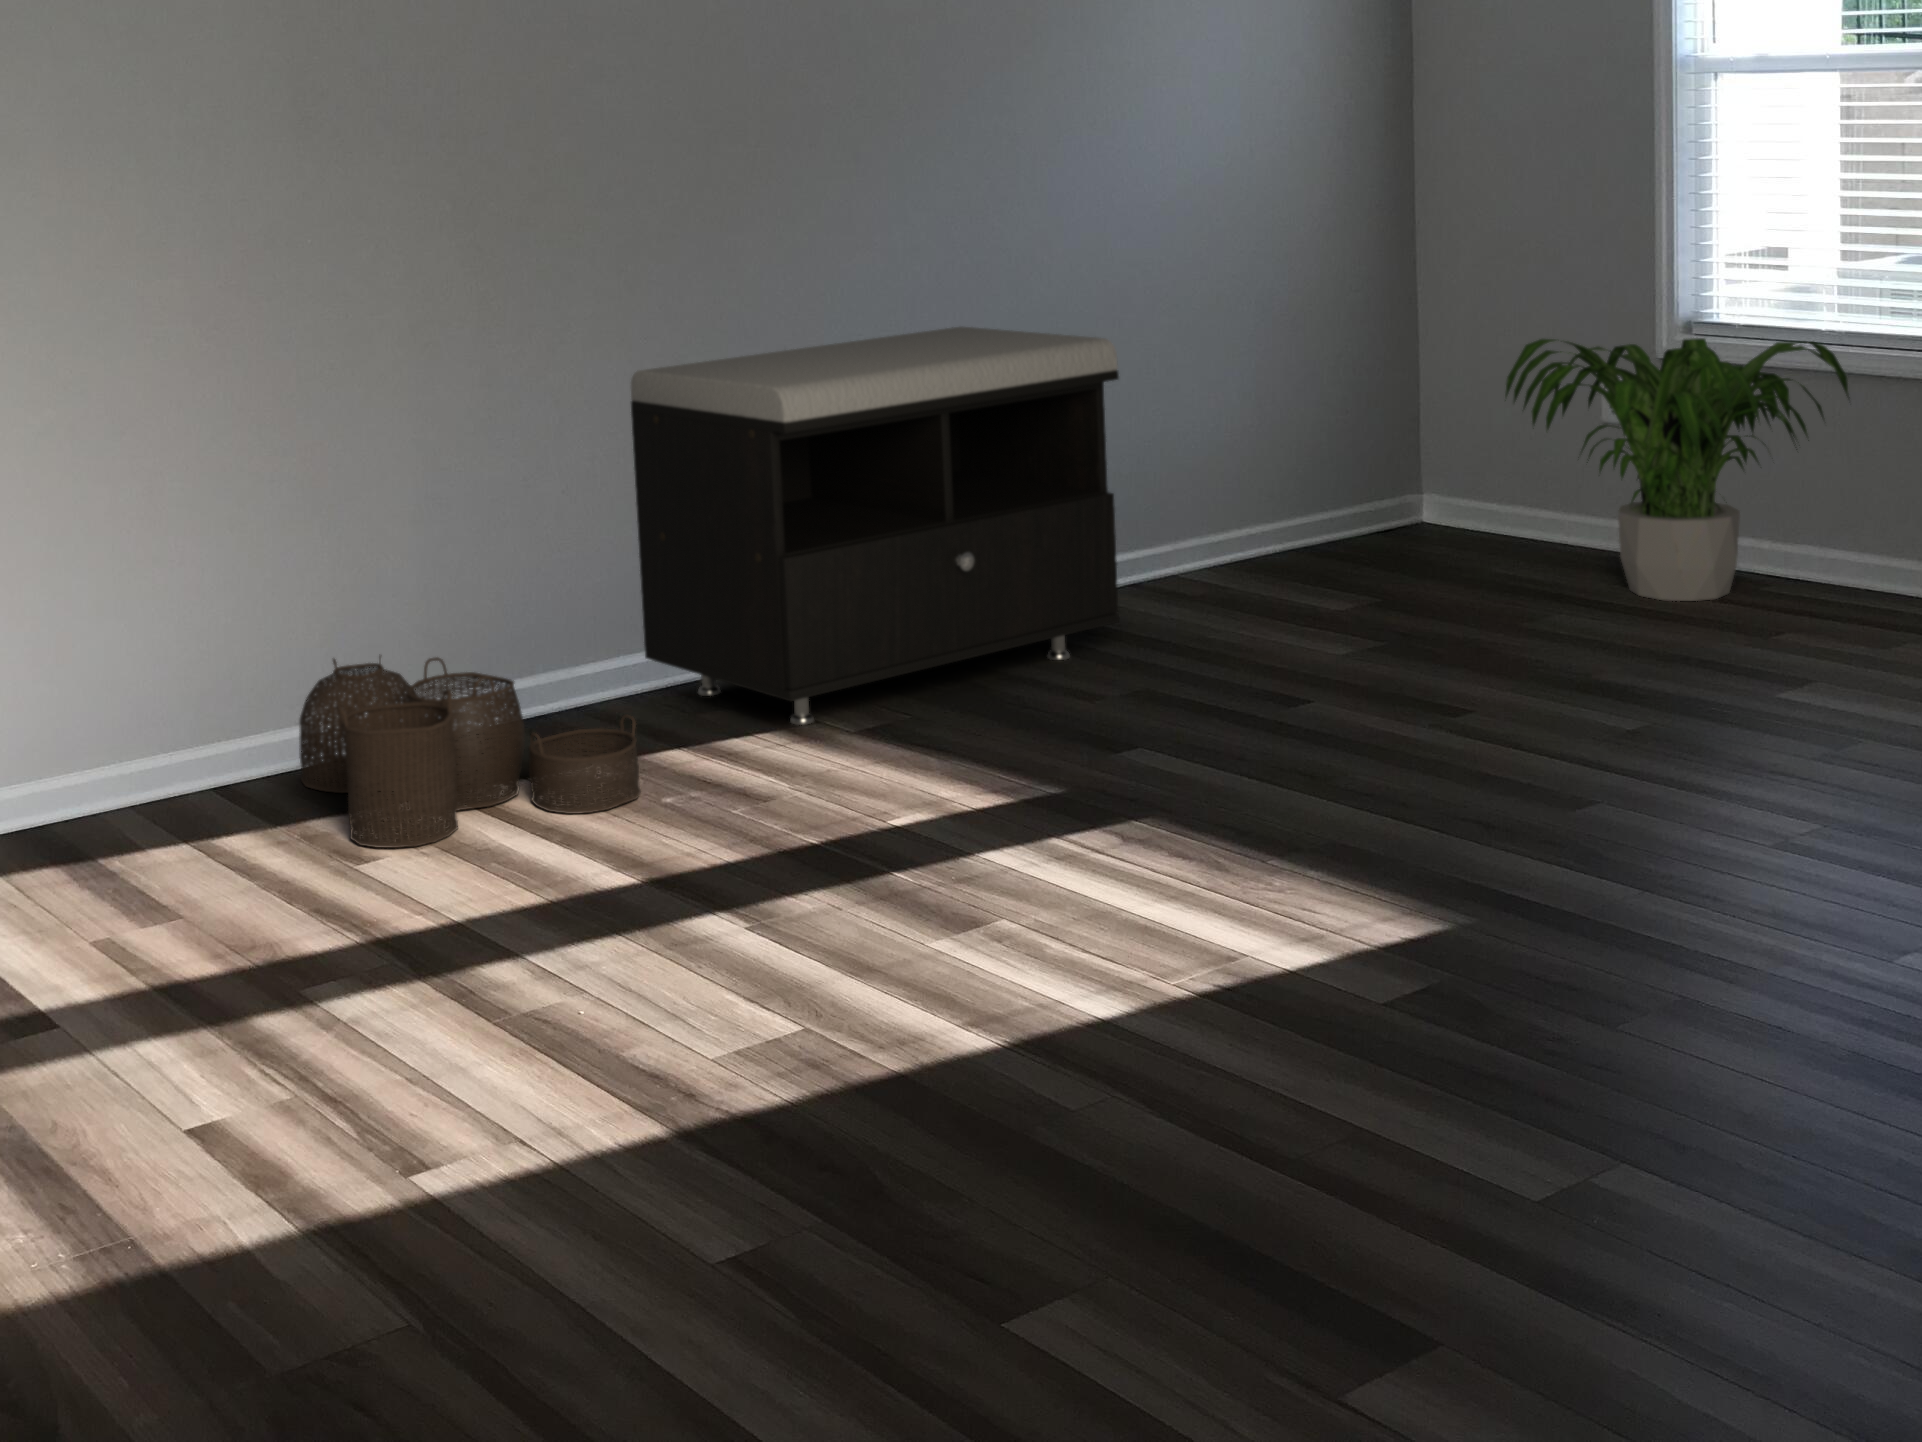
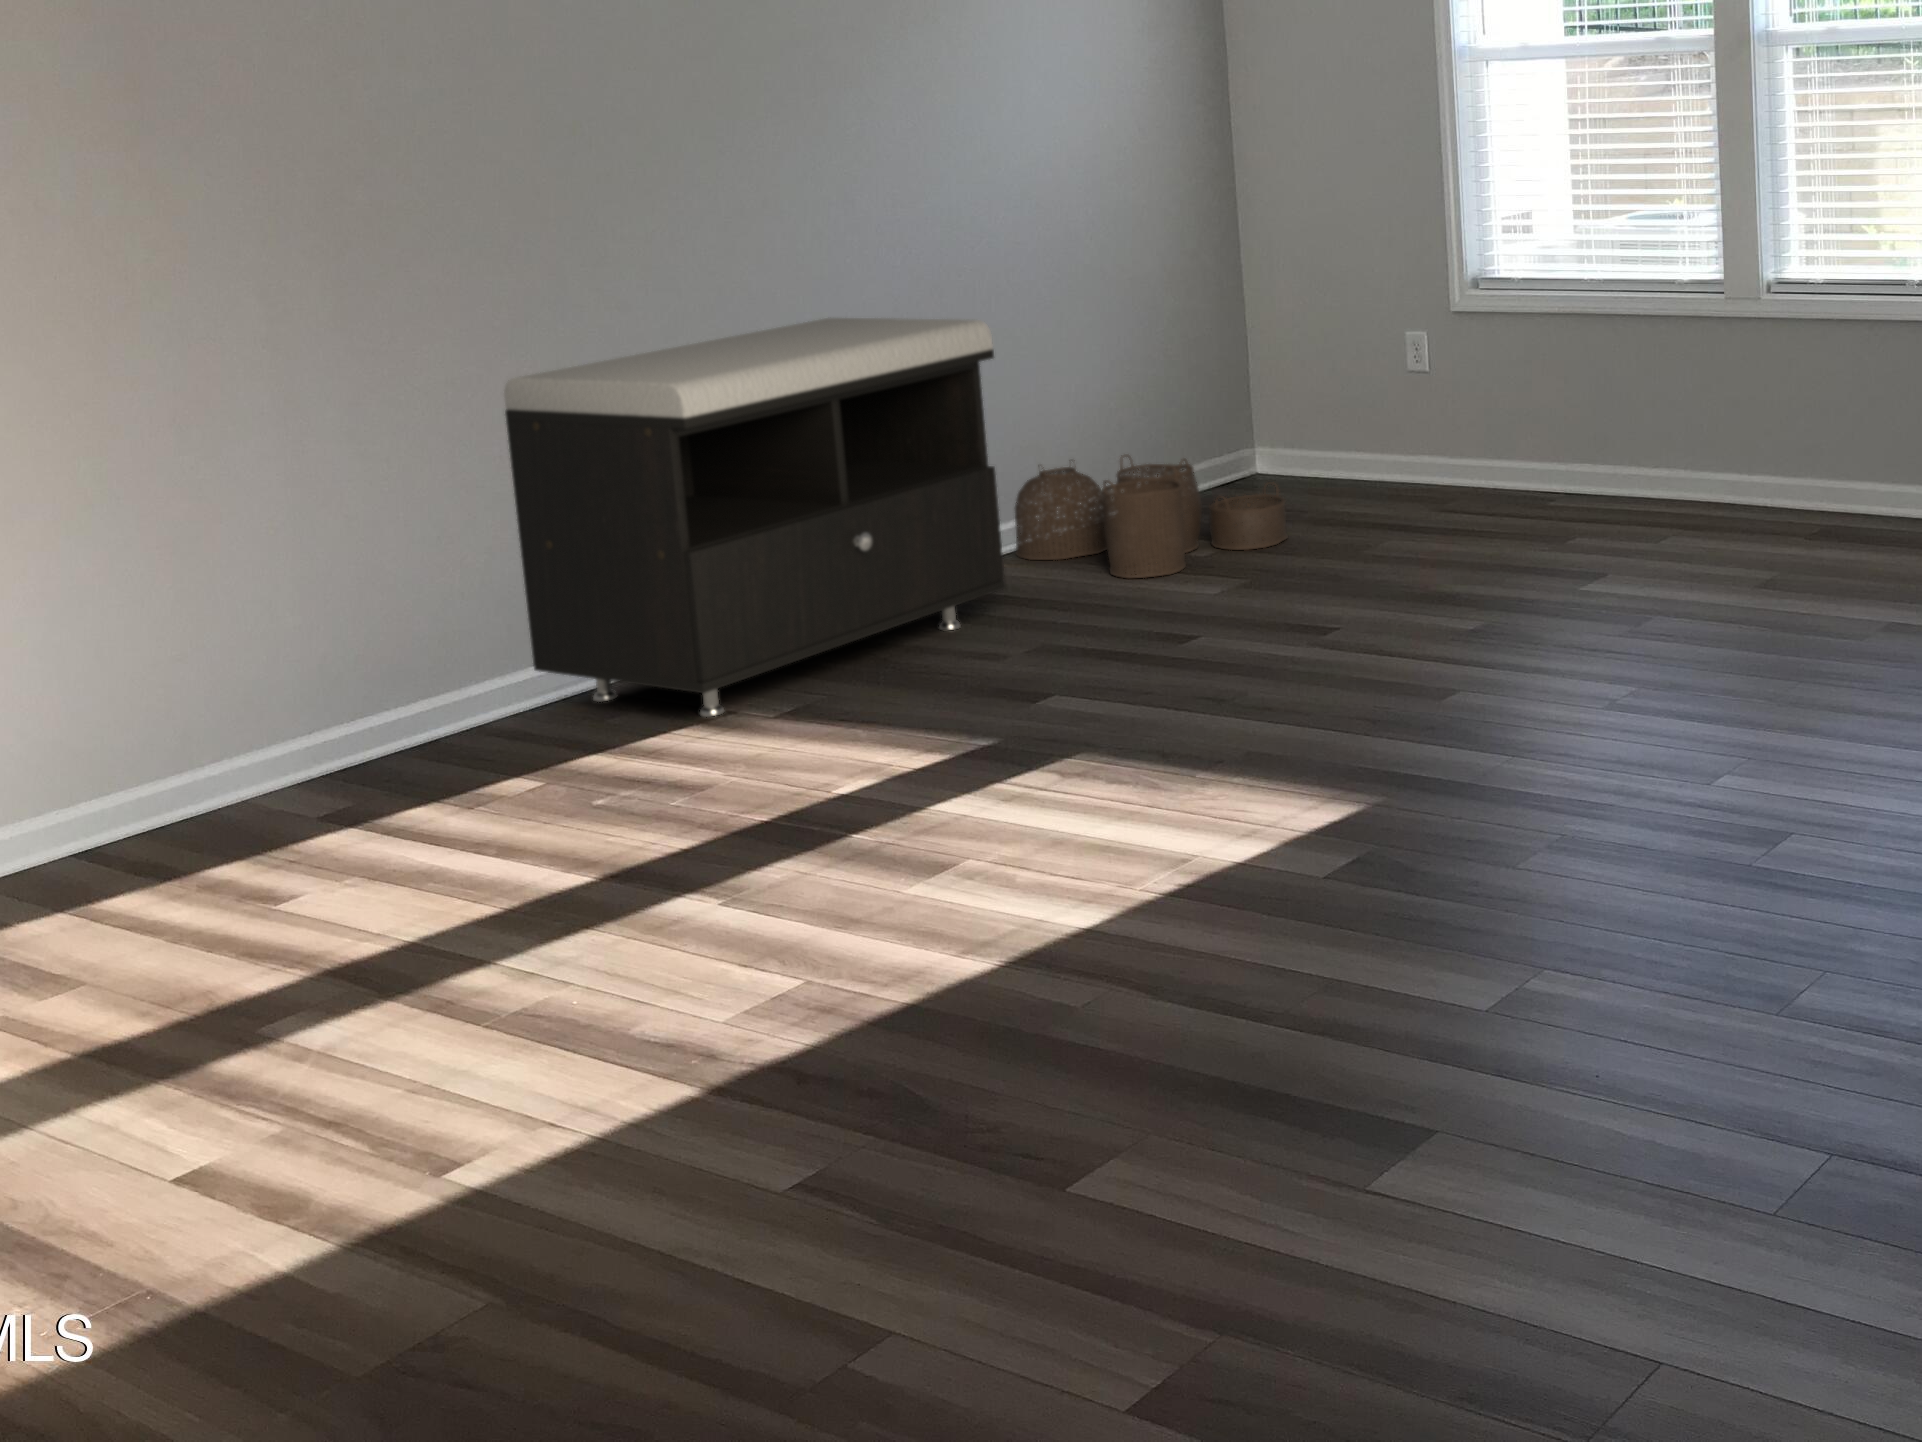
potted plant: present [1506,338,1850,601] -> none [1330,290,1614,525]
woven basket: present [299,656,641,848] -> present [1015,455,1288,578]

